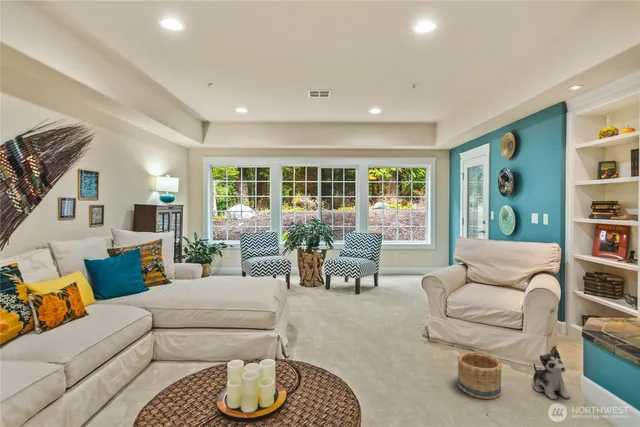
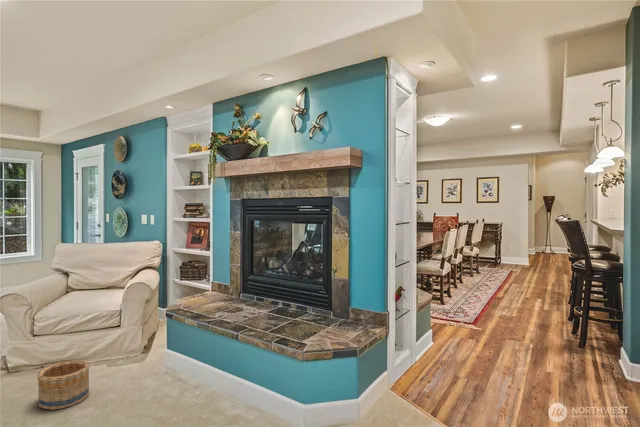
plush toy: present [533,349,570,399] -> none [124,334,155,381]

